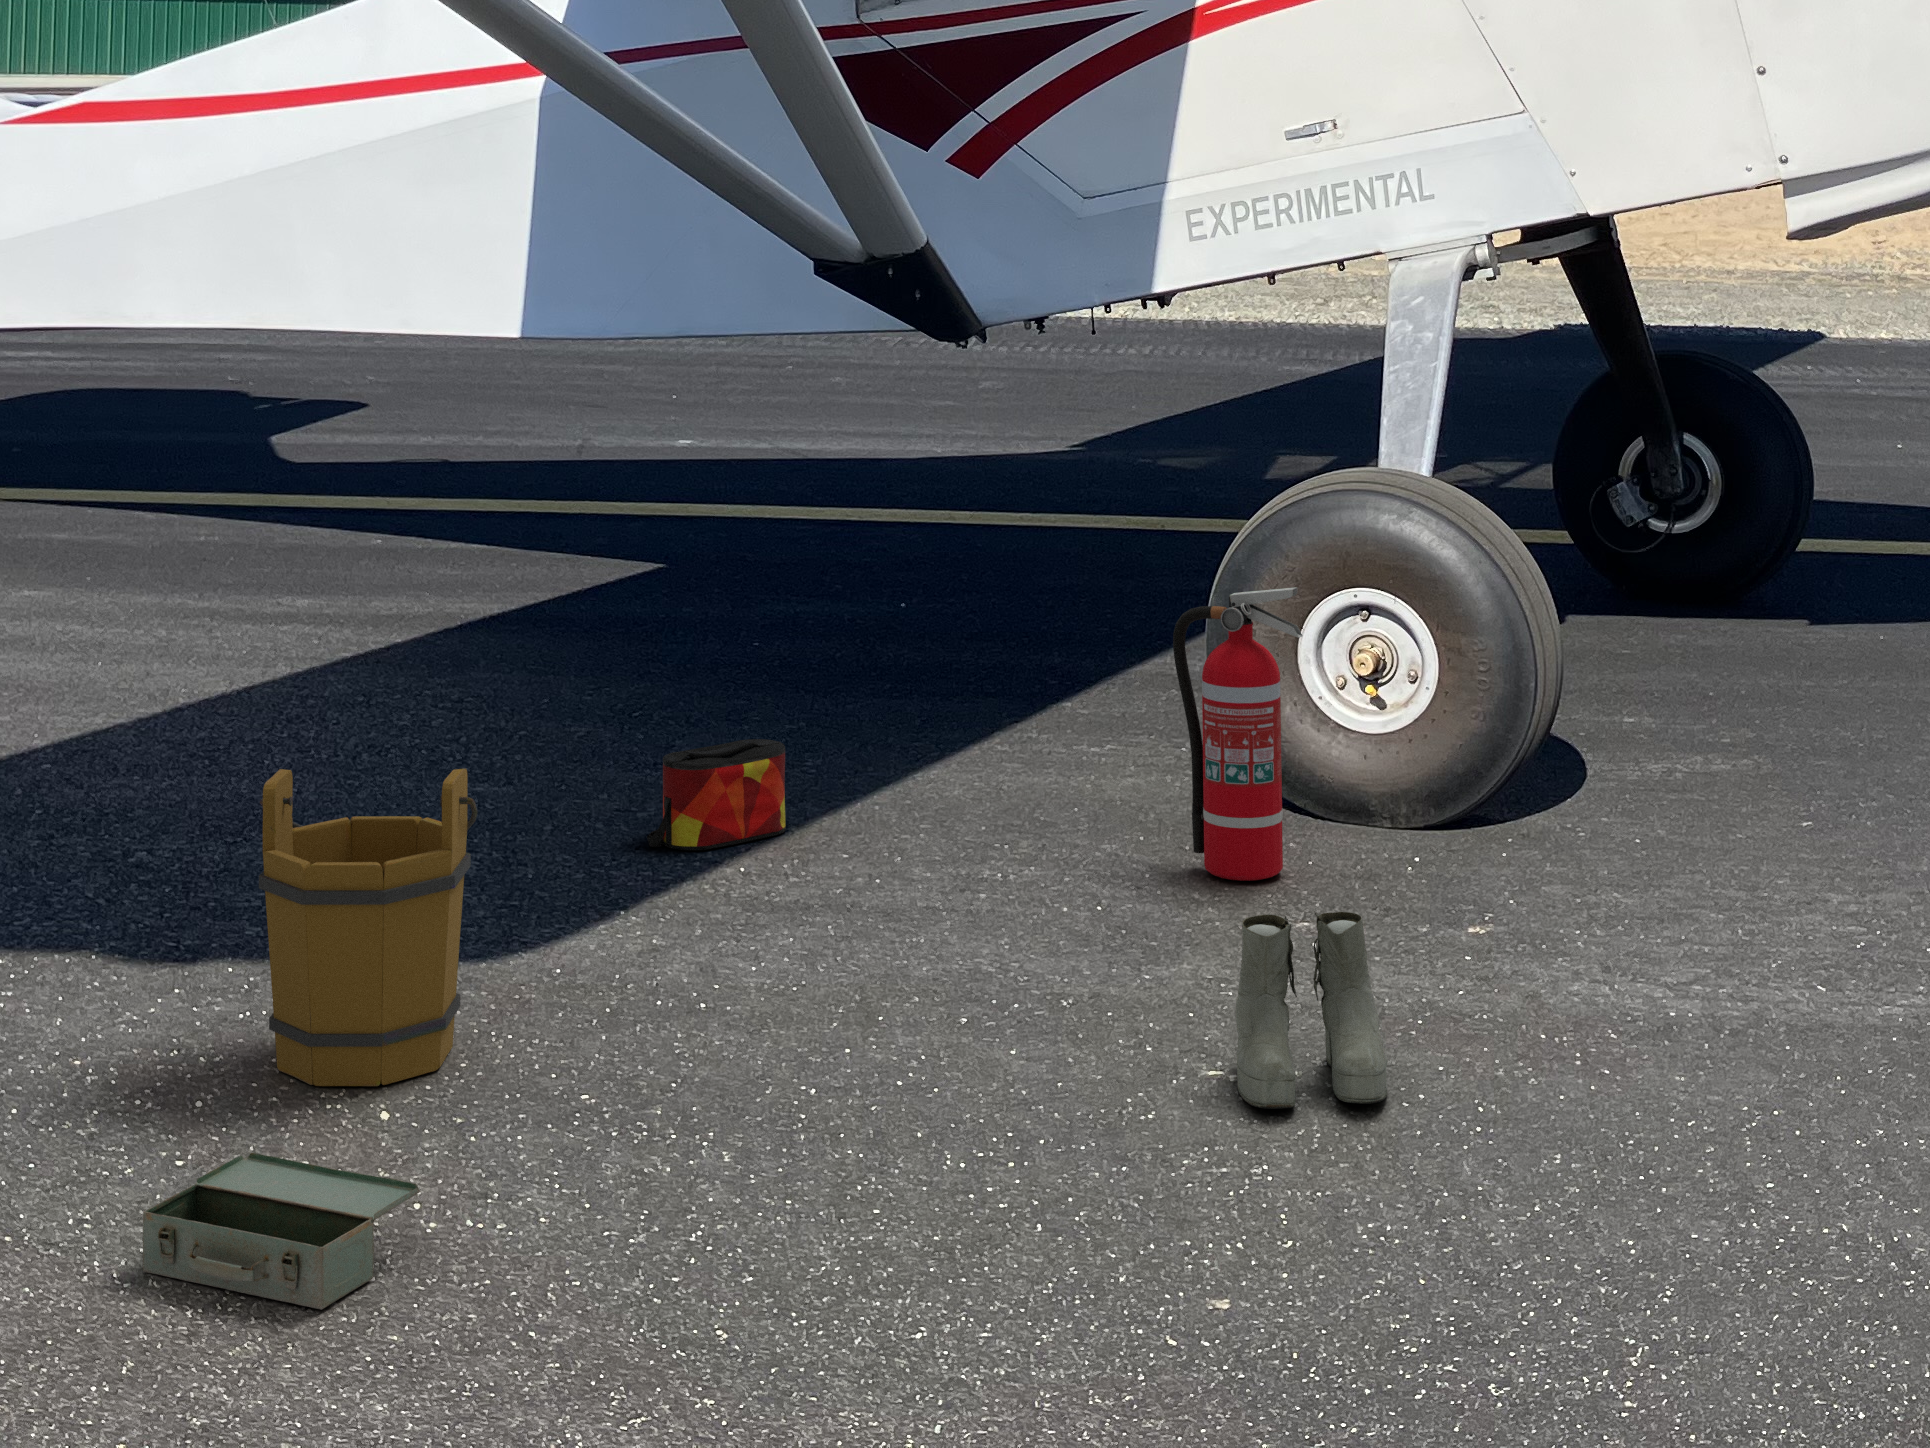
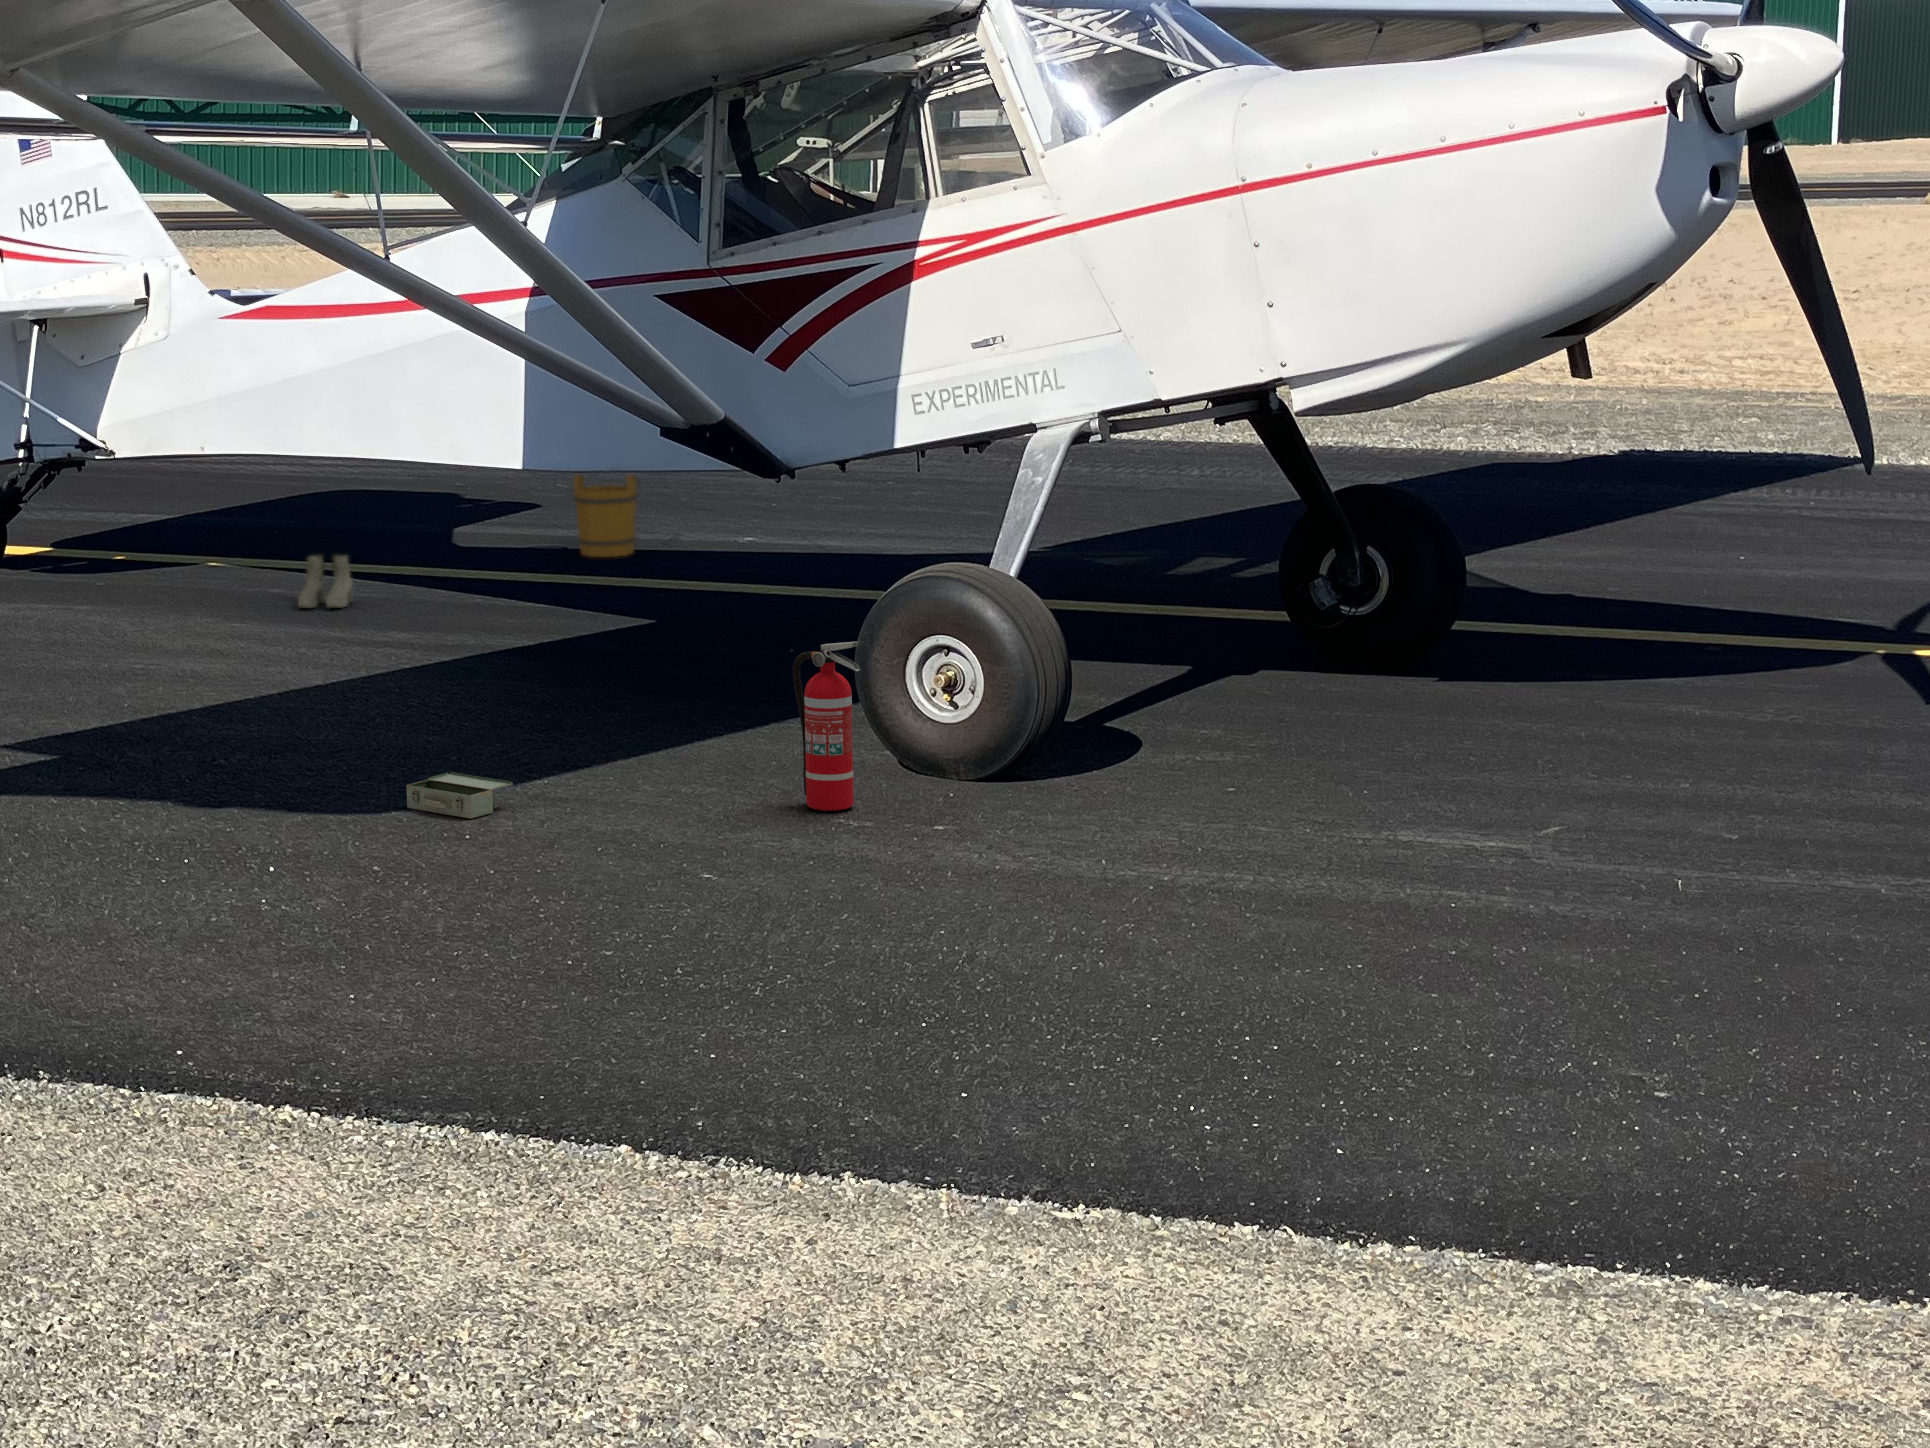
bag: present [647,739,786,850] -> none [502,723,590,784]
bucket: present [259,769,478,1086] -> present [574,475,638,557]
boots: present [1235,912,1387,1109] -> present [298,554,353,608]
toolbox: present [143,1153,420,1310] -> present [407,772,513,819]

